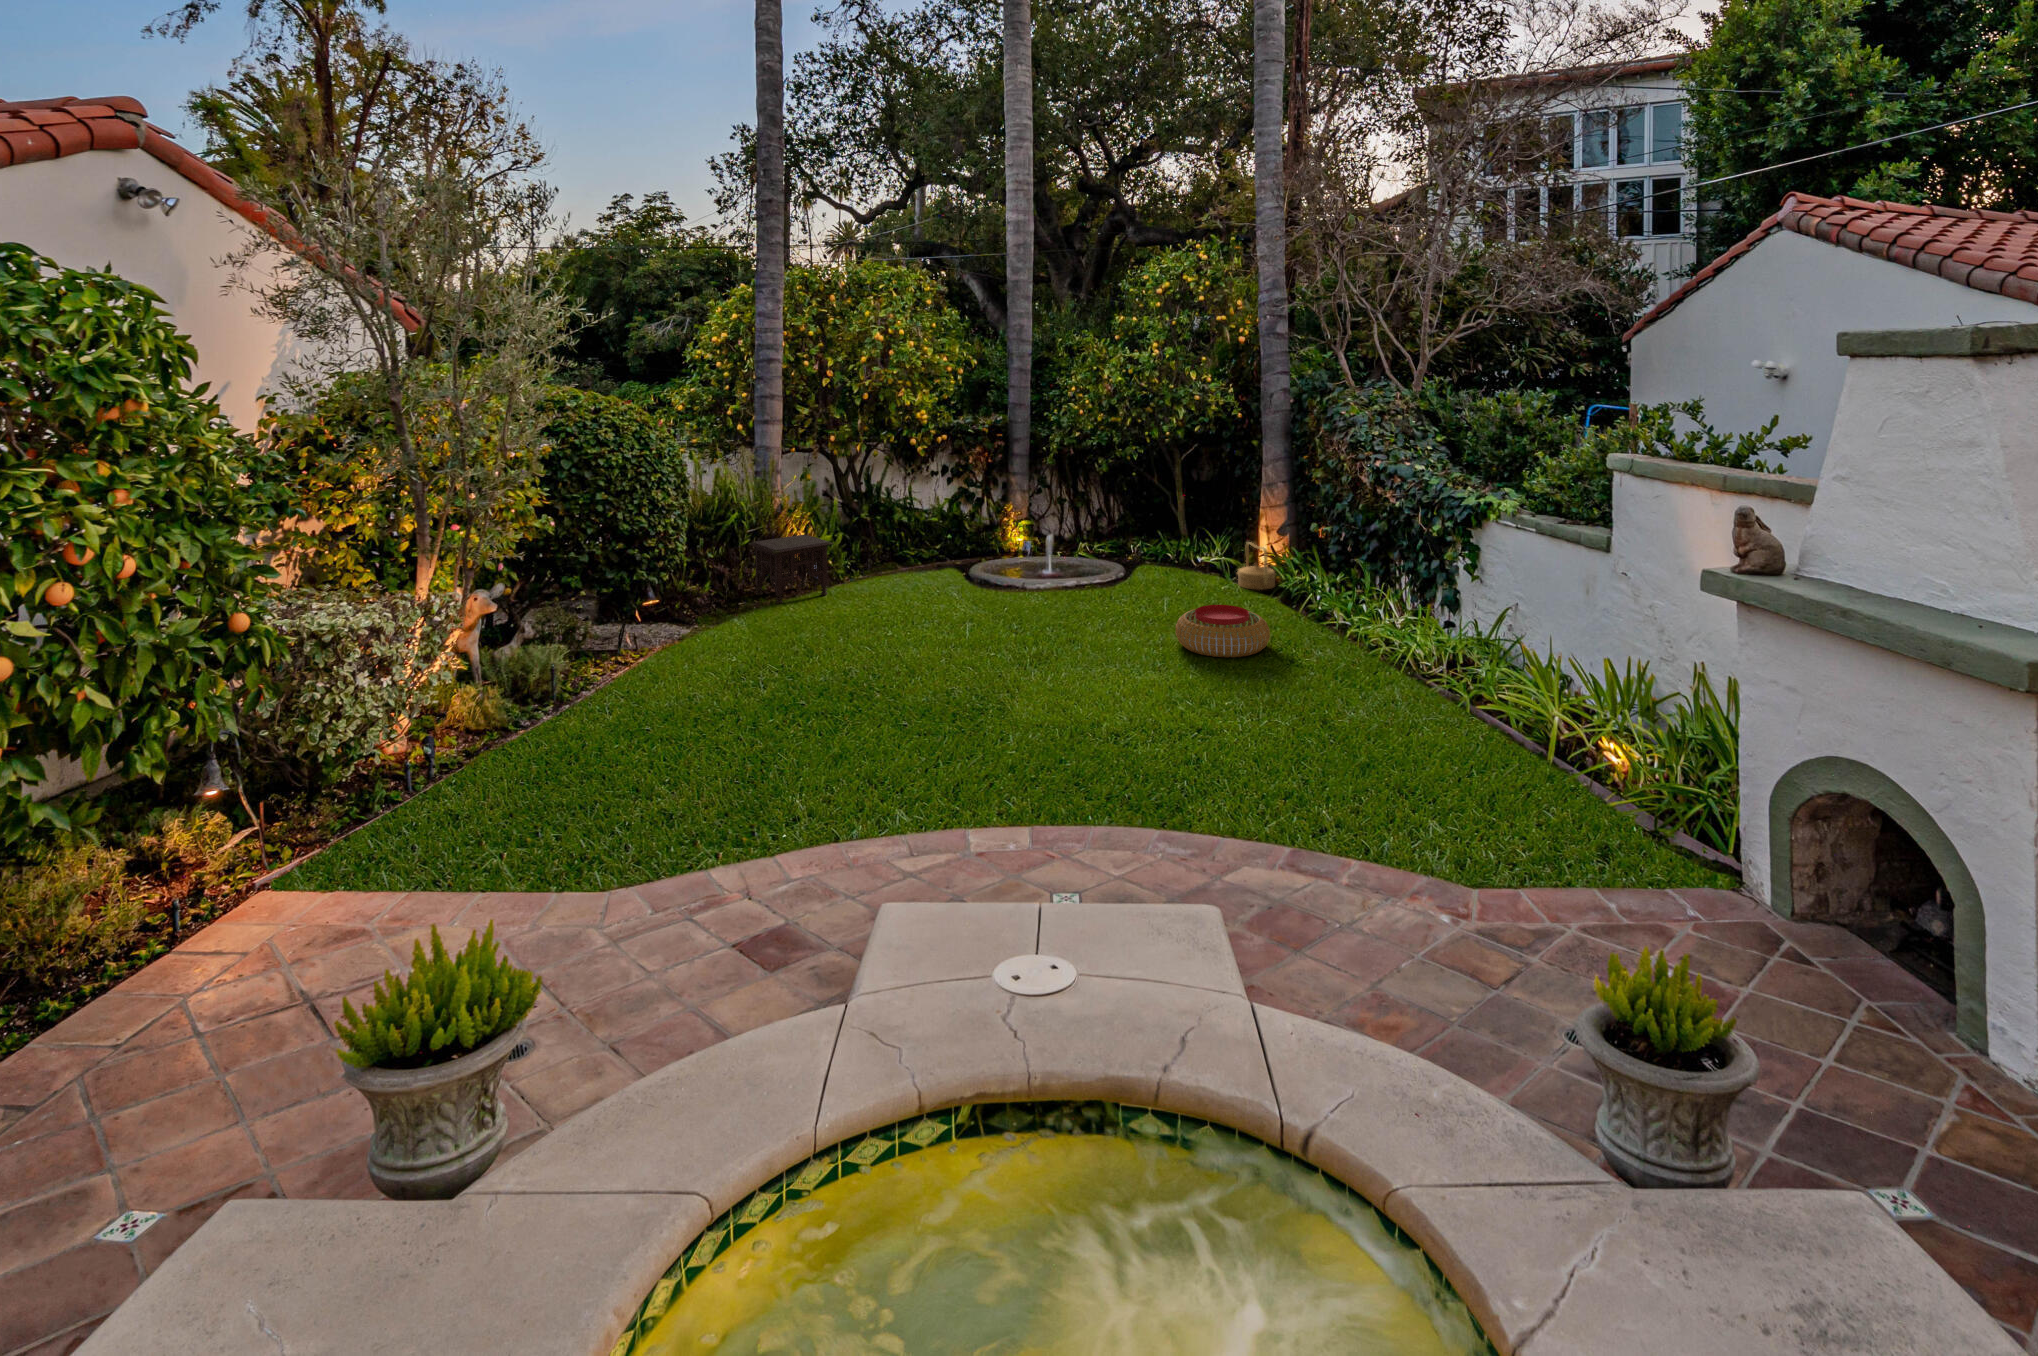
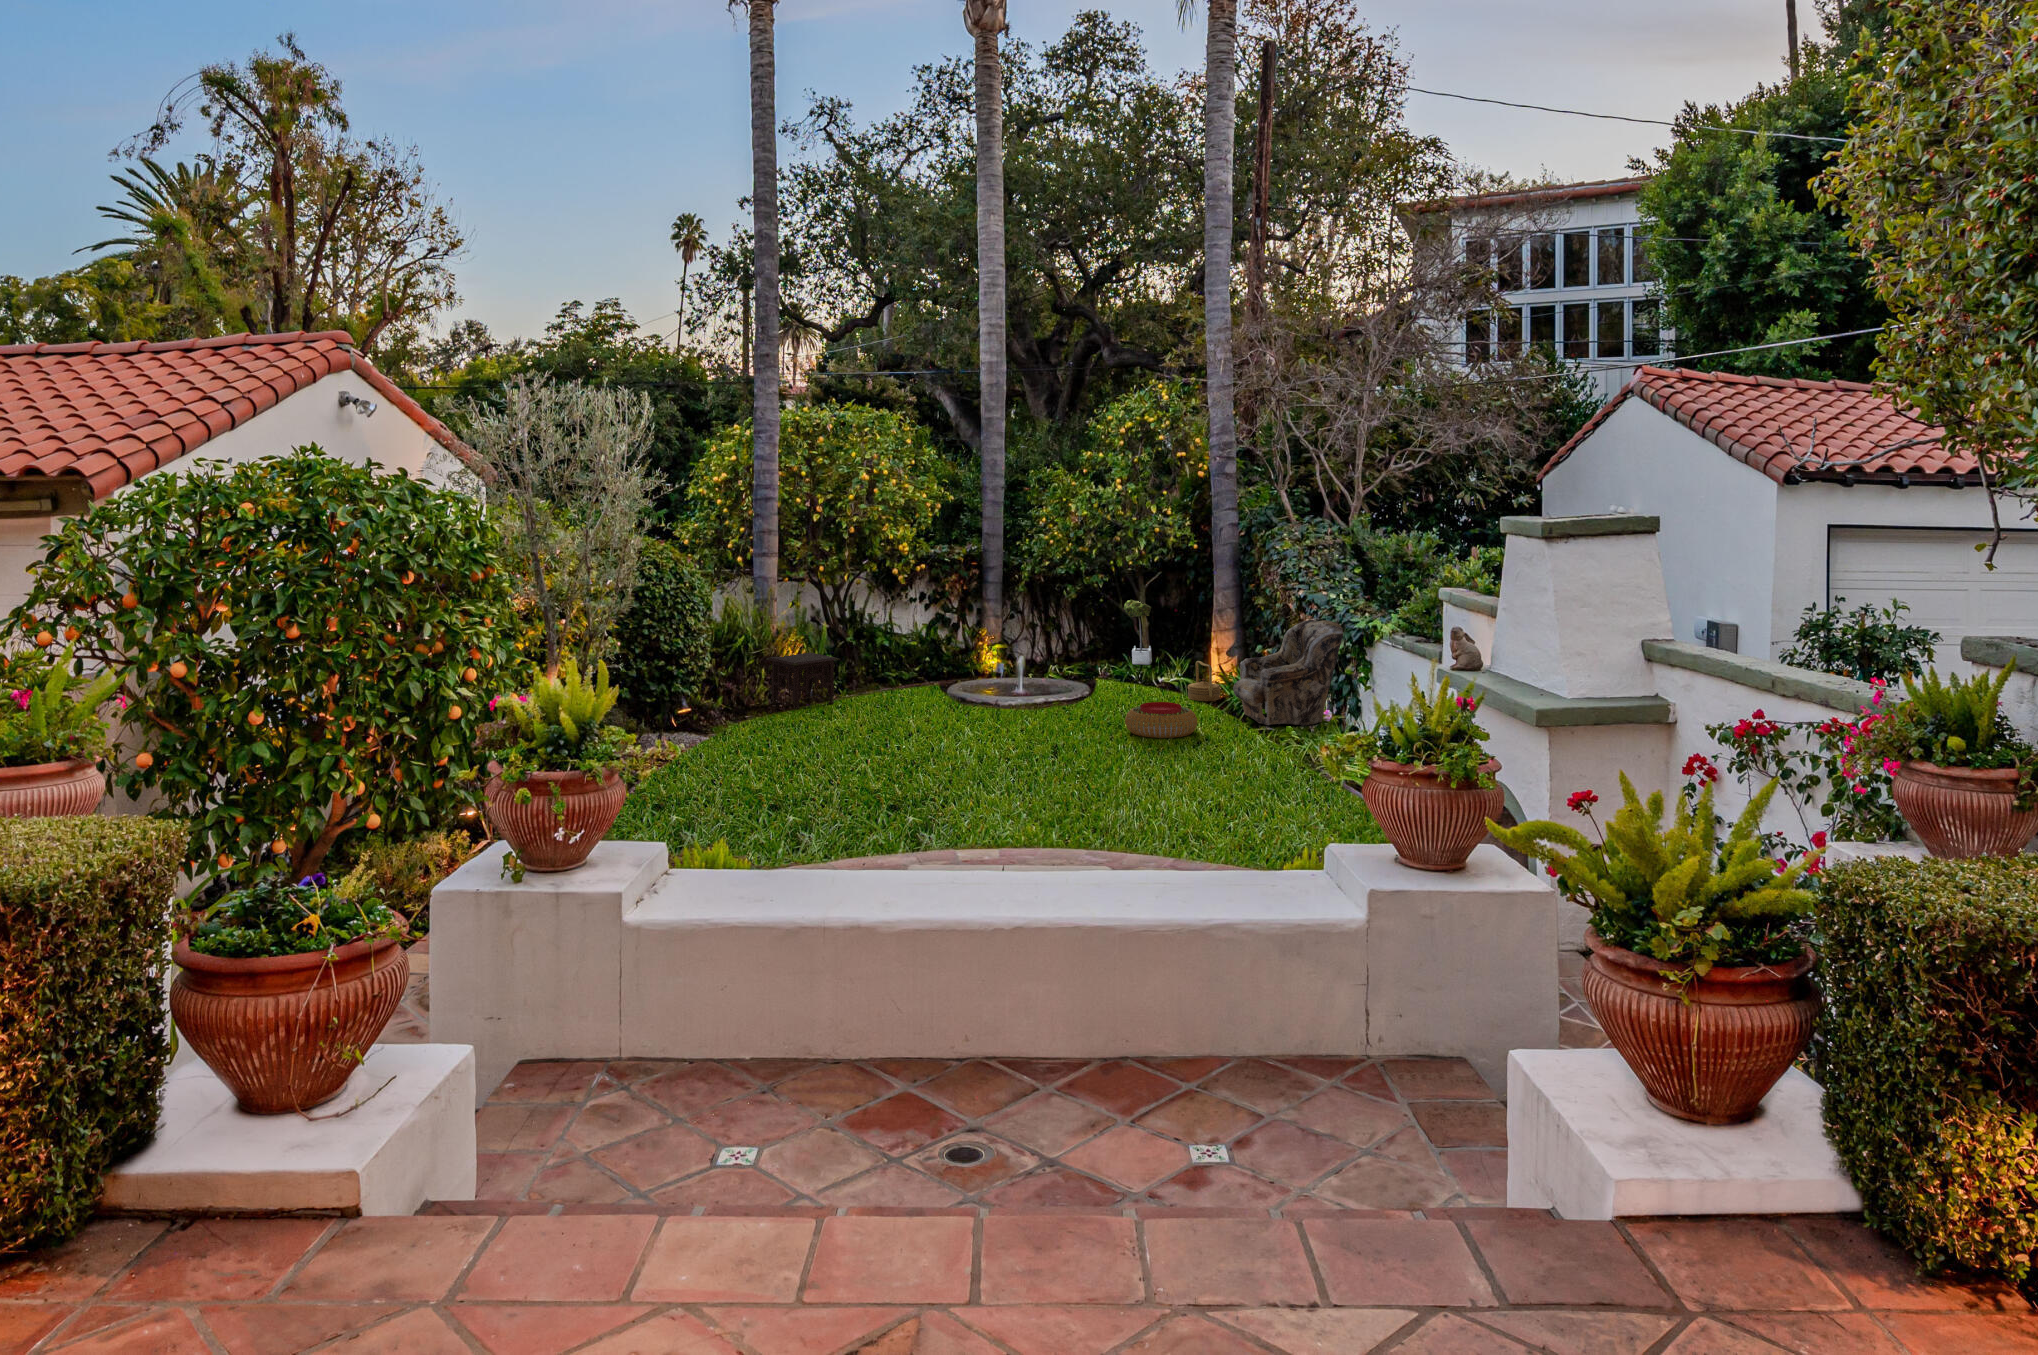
potted tree: none [1156,470,1184,537] -> present [1124,600,1152,665]
armchair: none [1303,498,1450,634] -> present [1233,620,1343,726]

